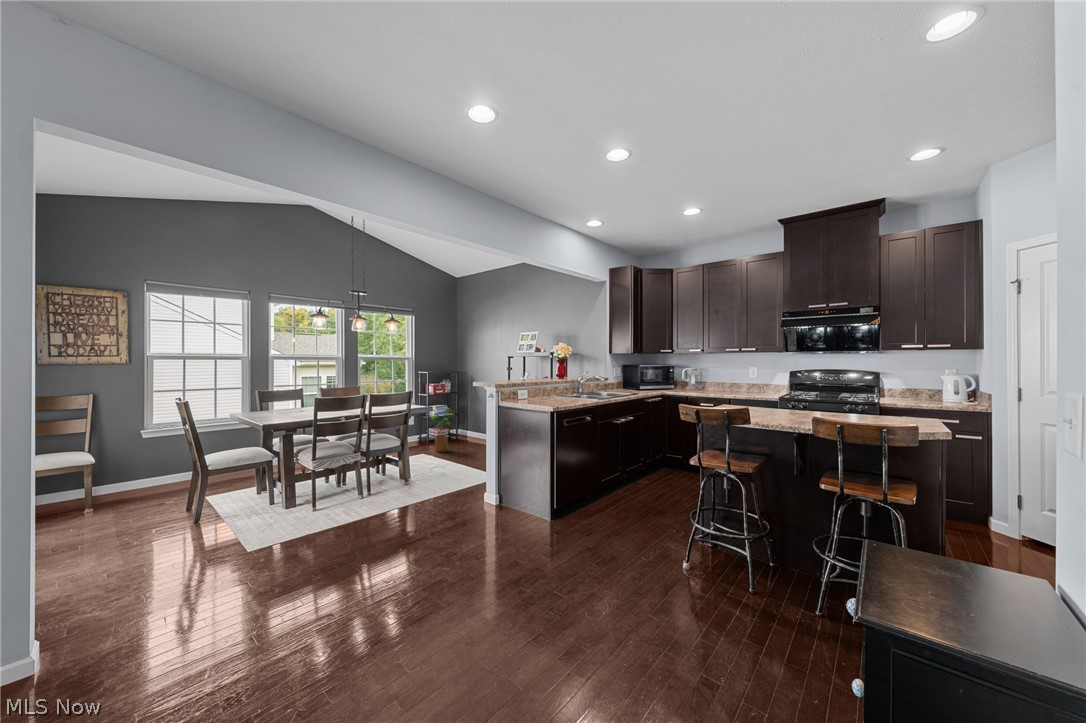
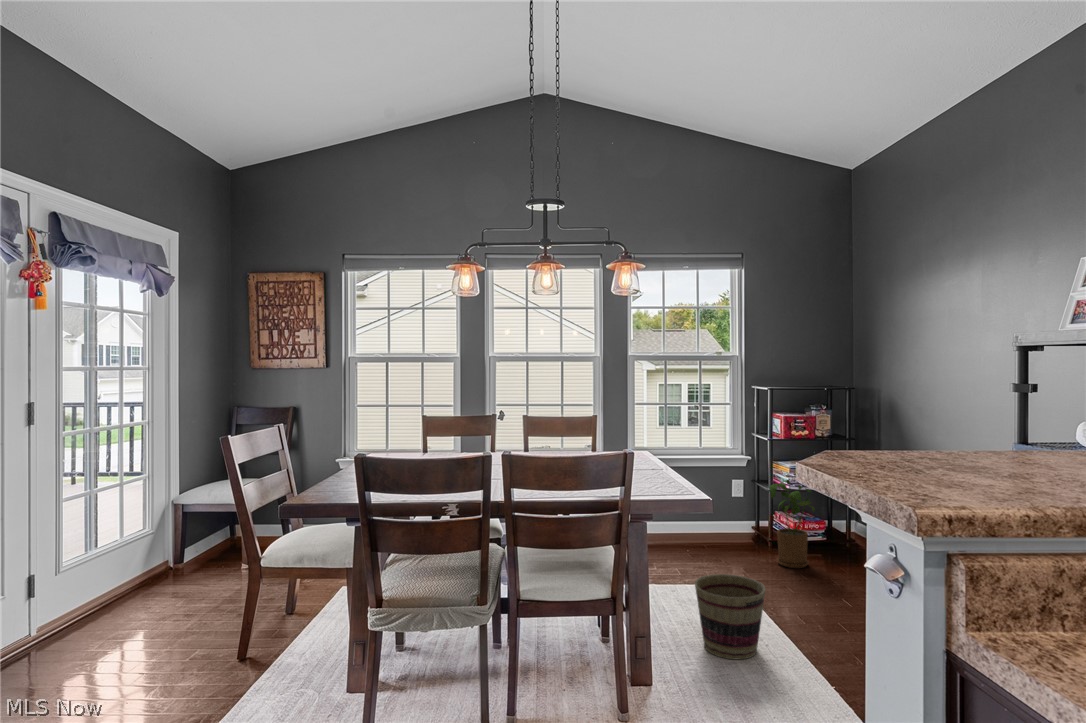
basket: none [433,451,461,483] -> present [695,574,766,659]

